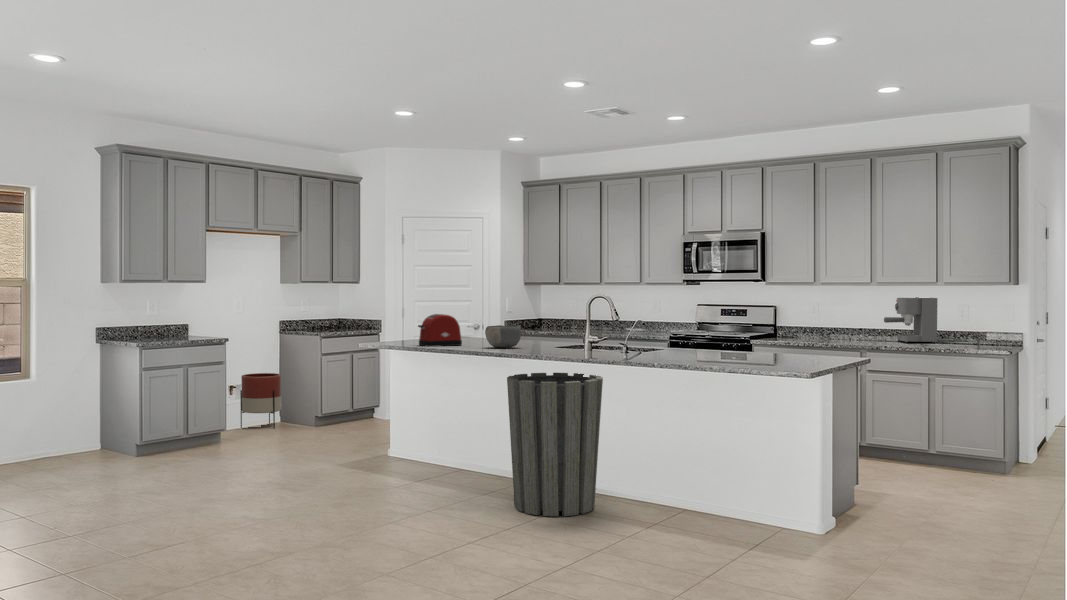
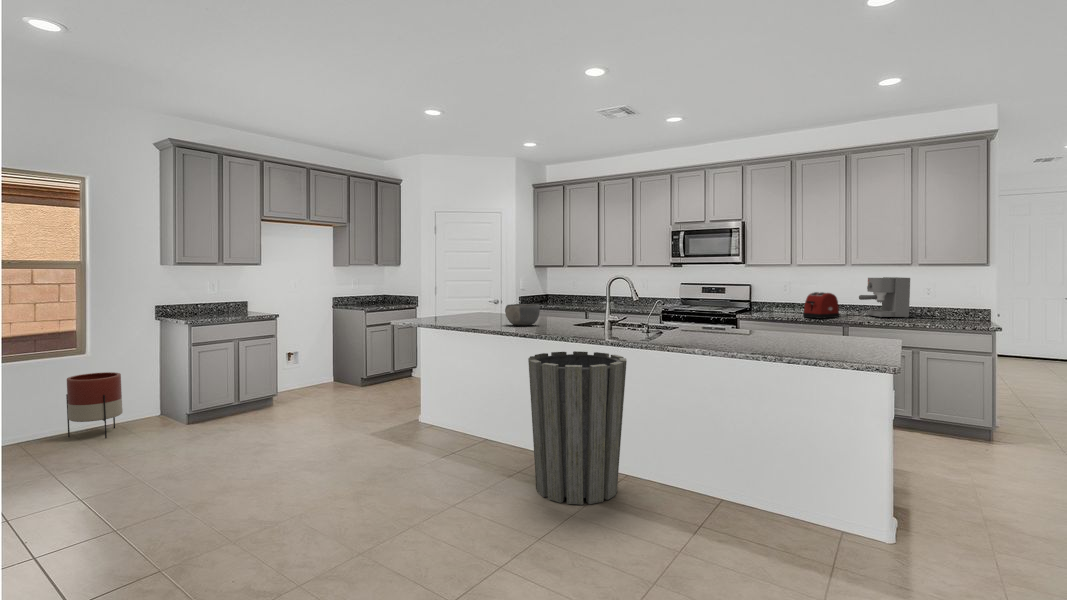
toaster: present [418,314,462,347] -> present [803,292,839,319]
planter: present [240,373,281,428] -> present [66,372,123,438]

